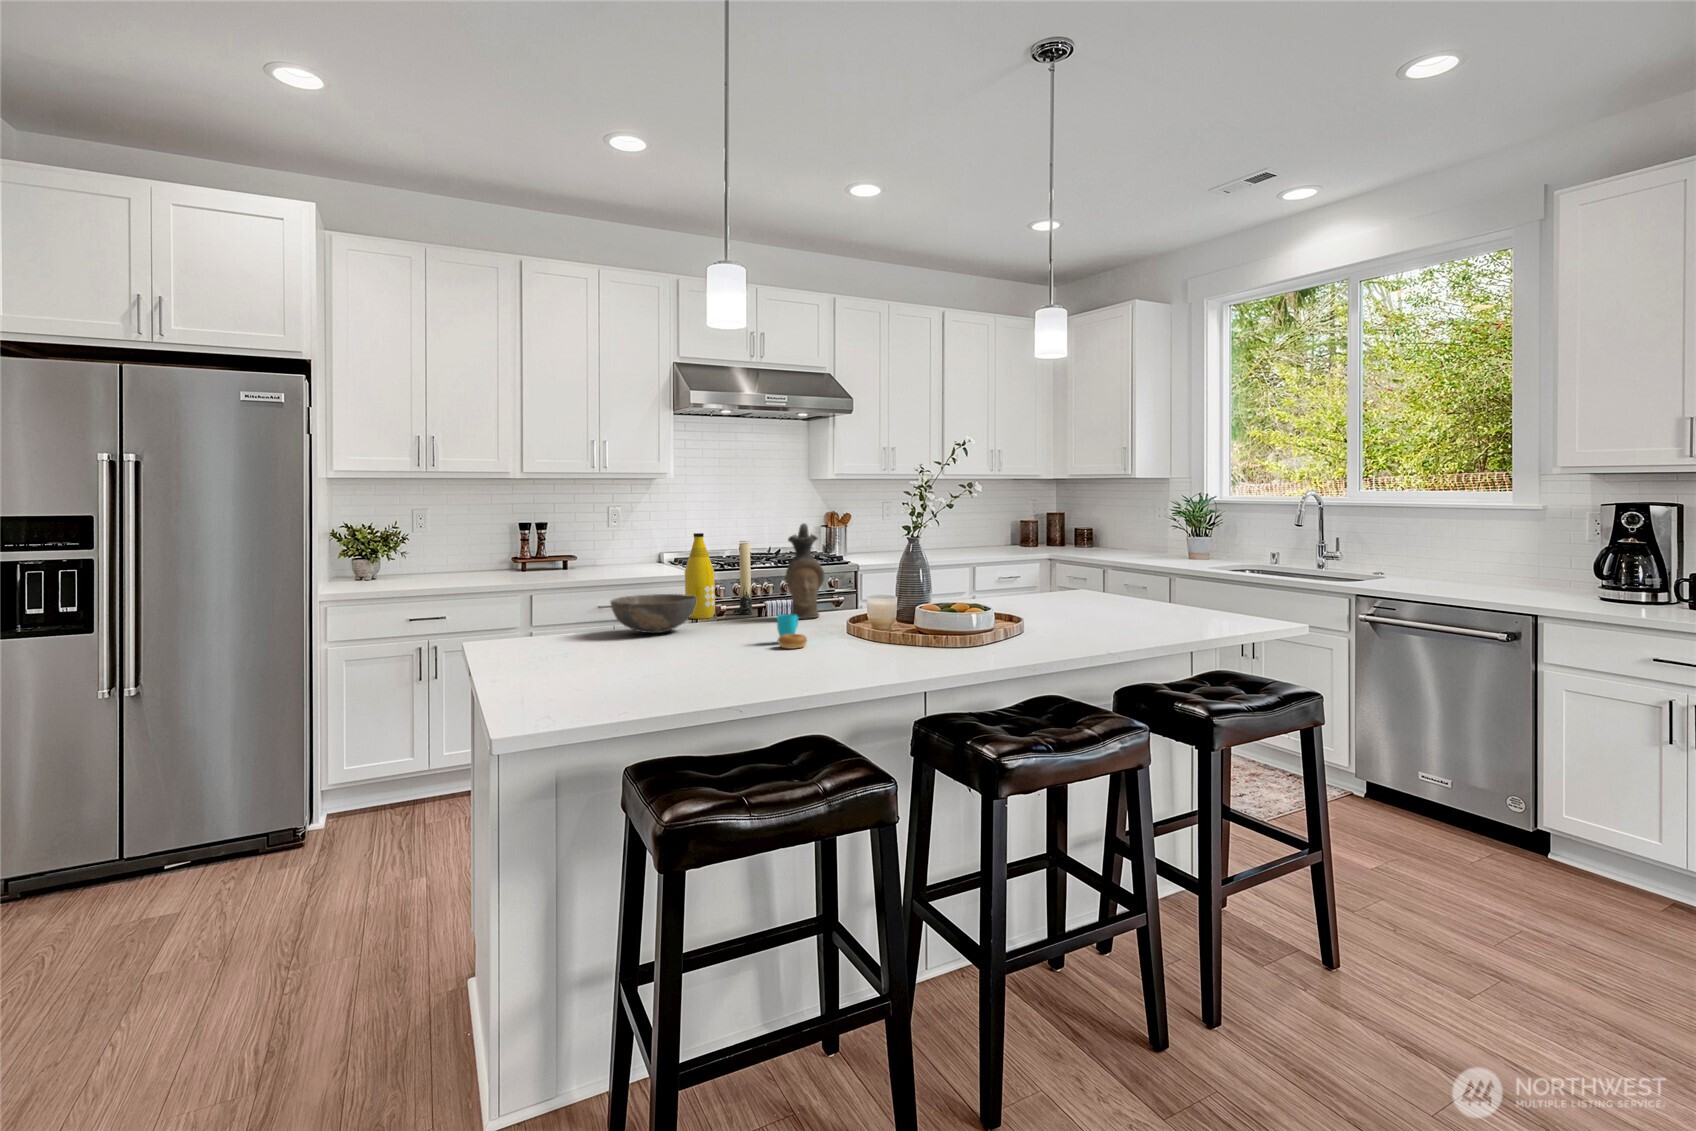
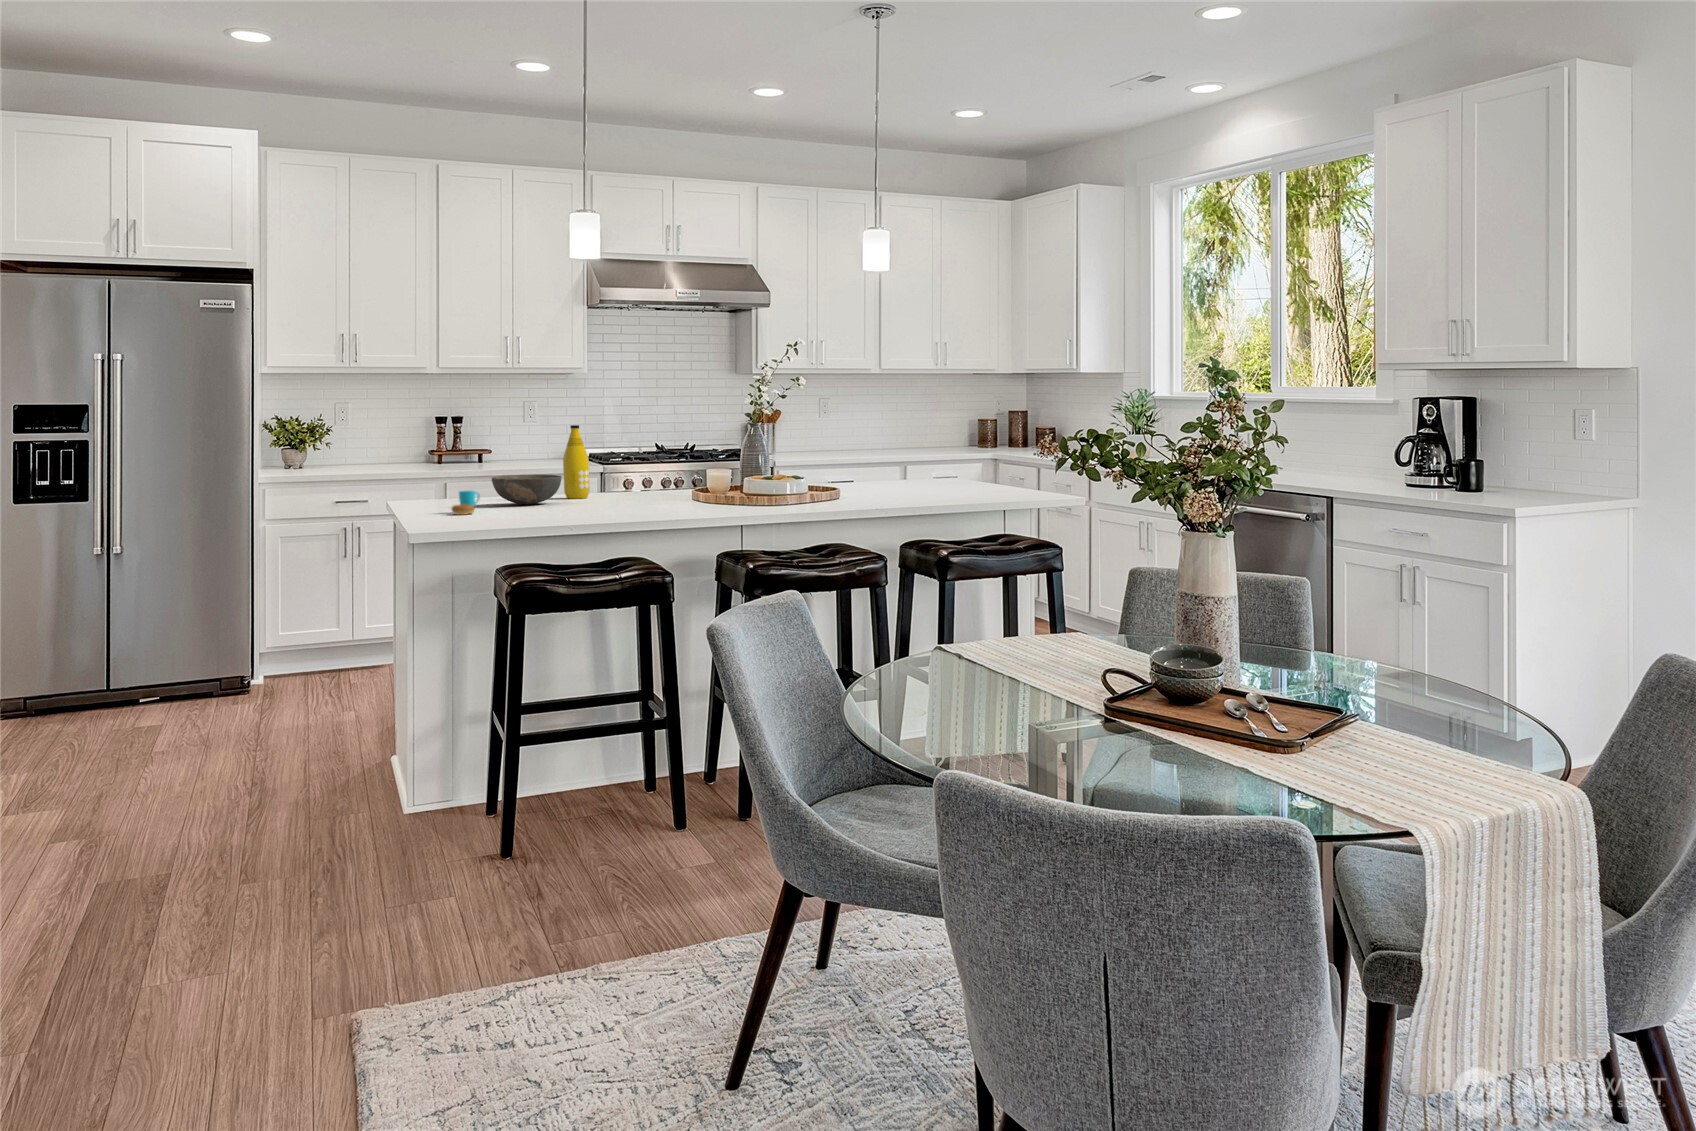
ceramic pitcher: present [786,523,824,619] -> none [641,417,674,498]
candle: present [733,541,752,614] -> none [608,432,623,496]
cup: present [777,614,807,649] -> present [452,491,480,515]

